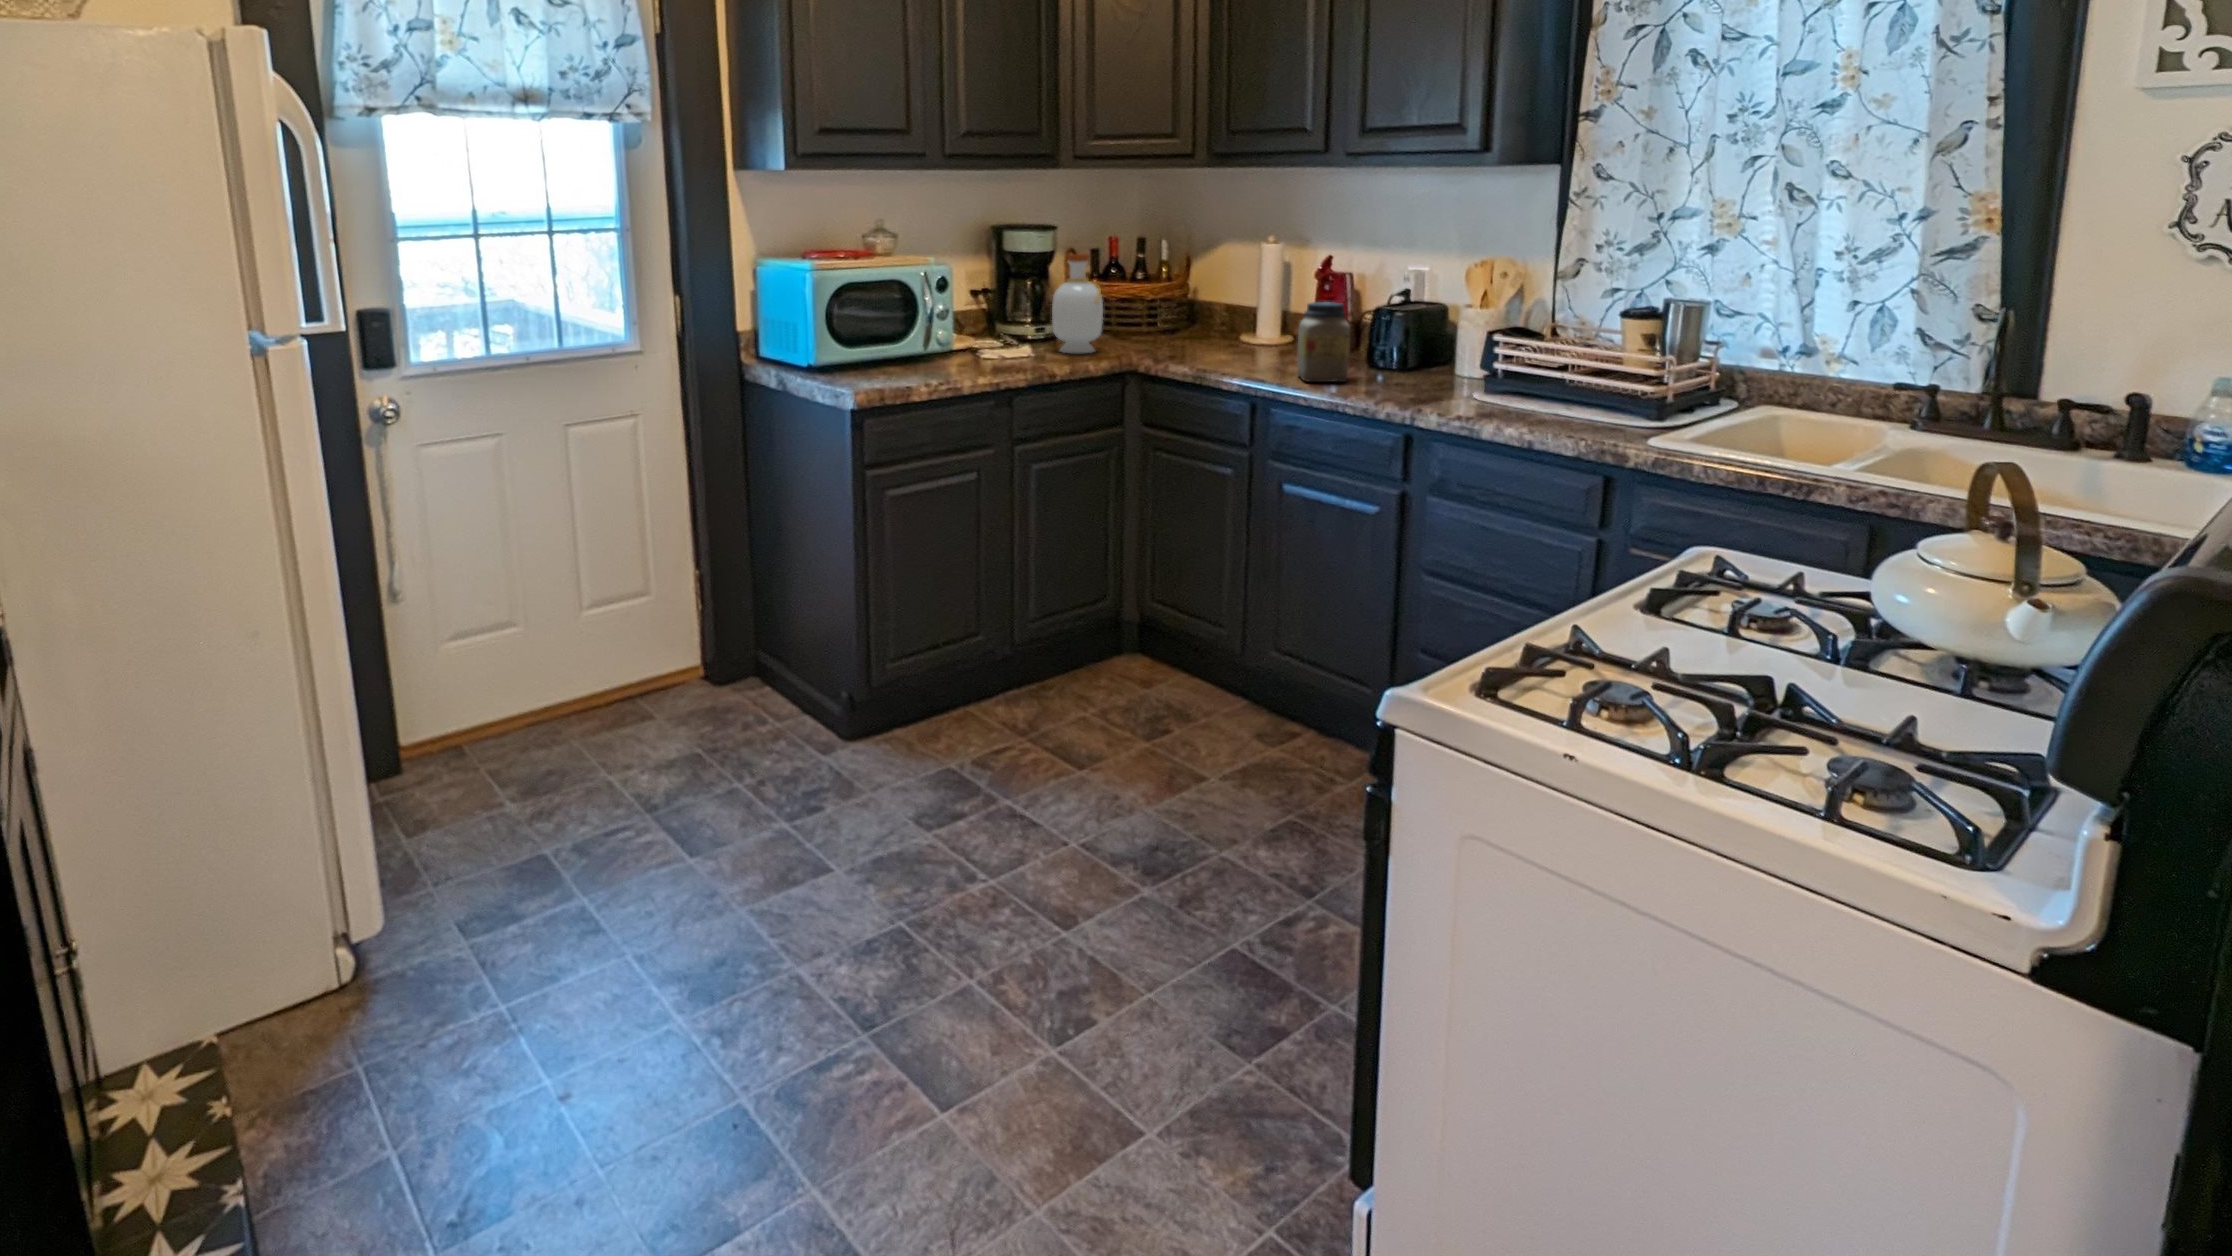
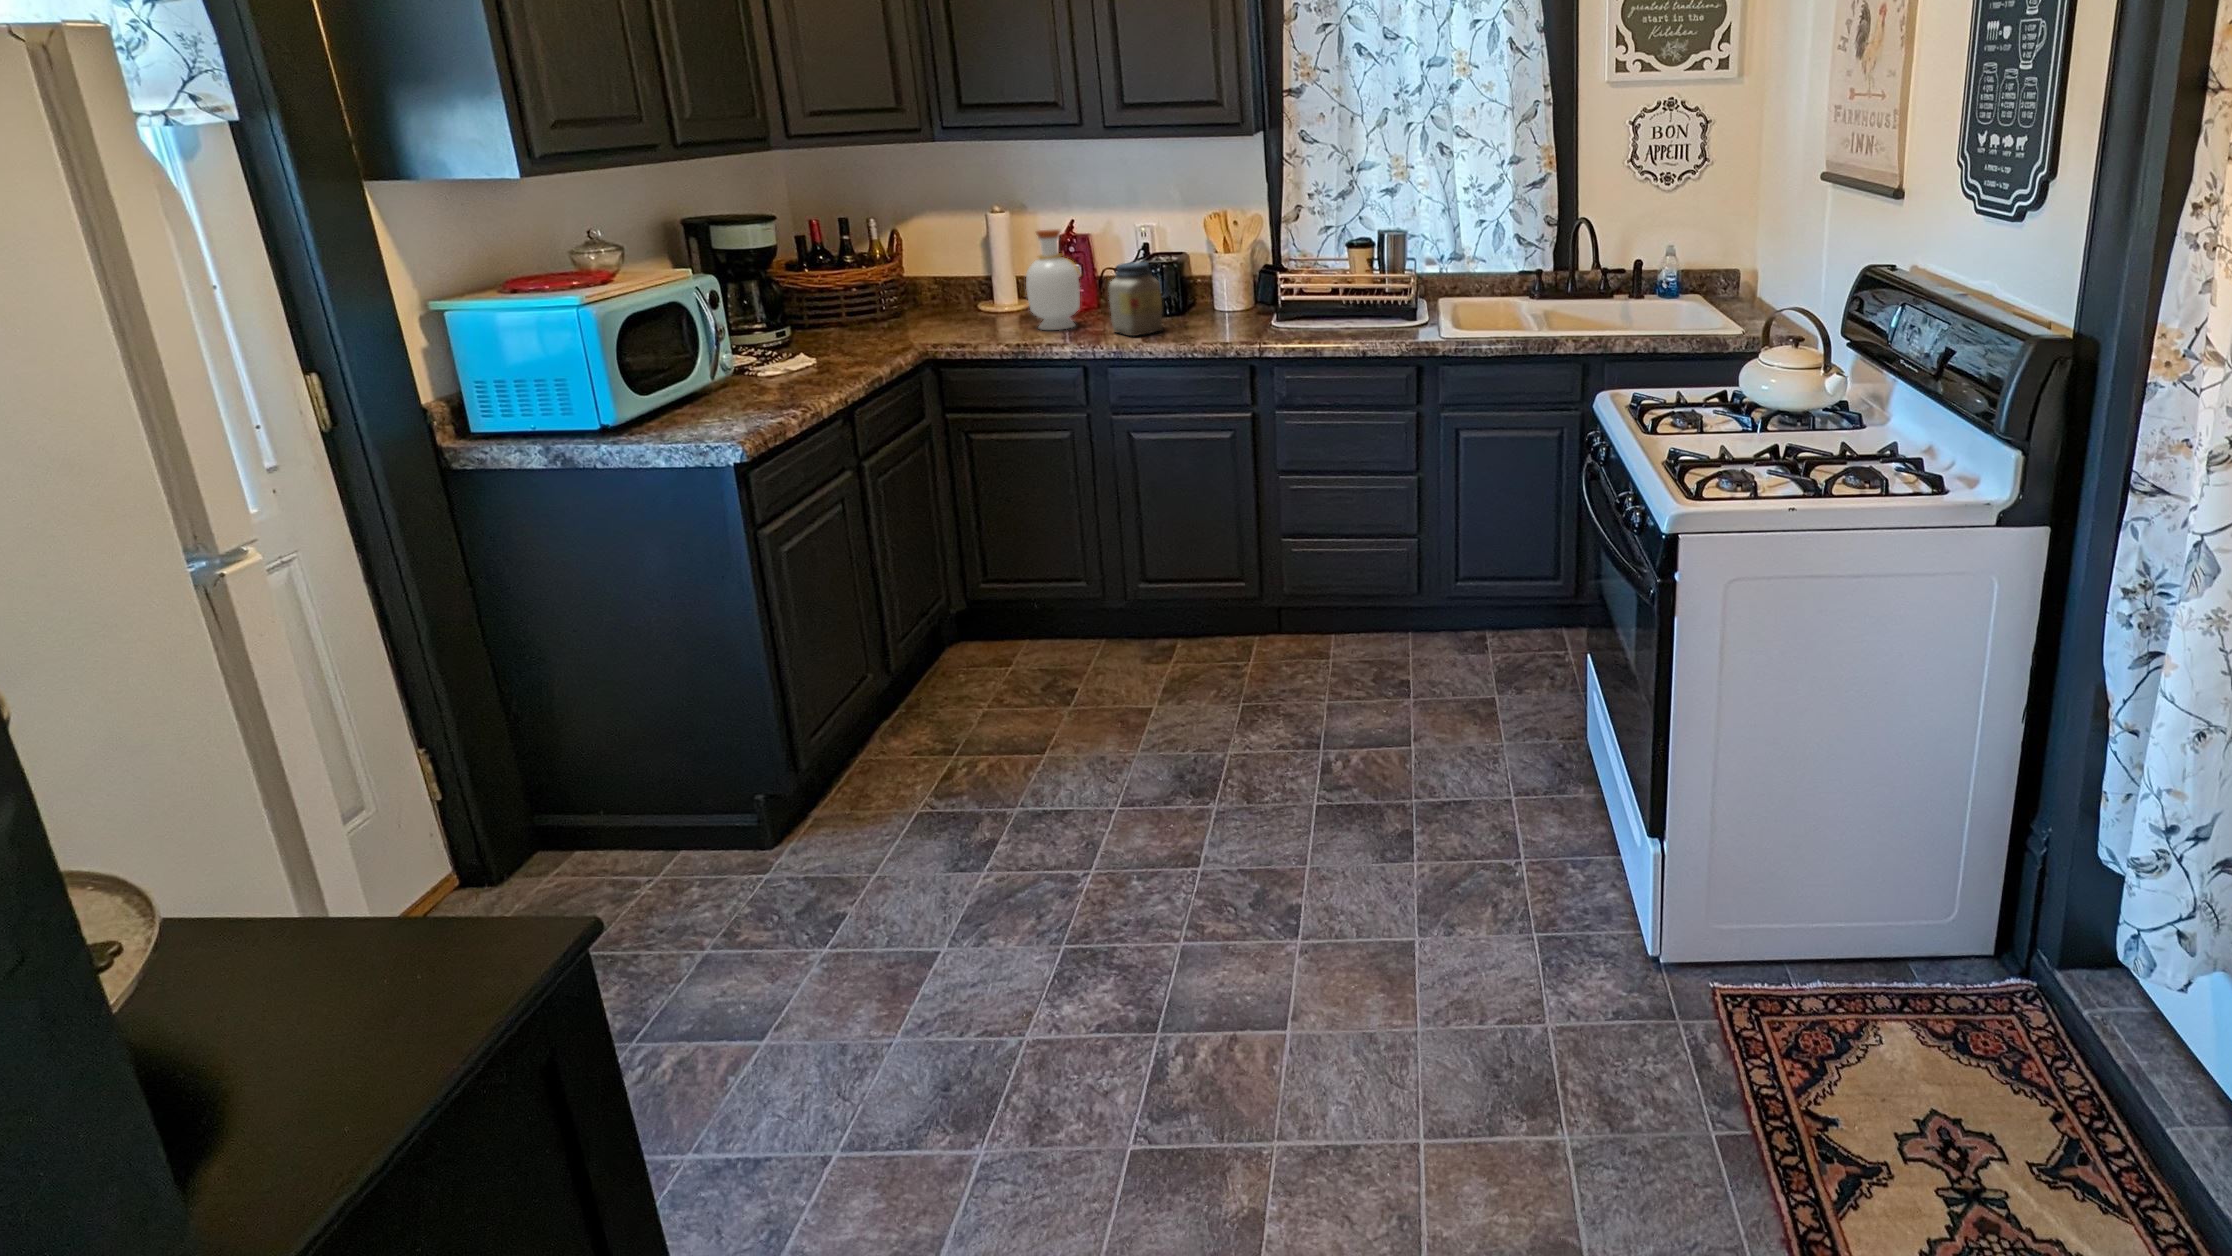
bottle: present [1052,254,1103,353] -> present [1026,229,1080,330]

